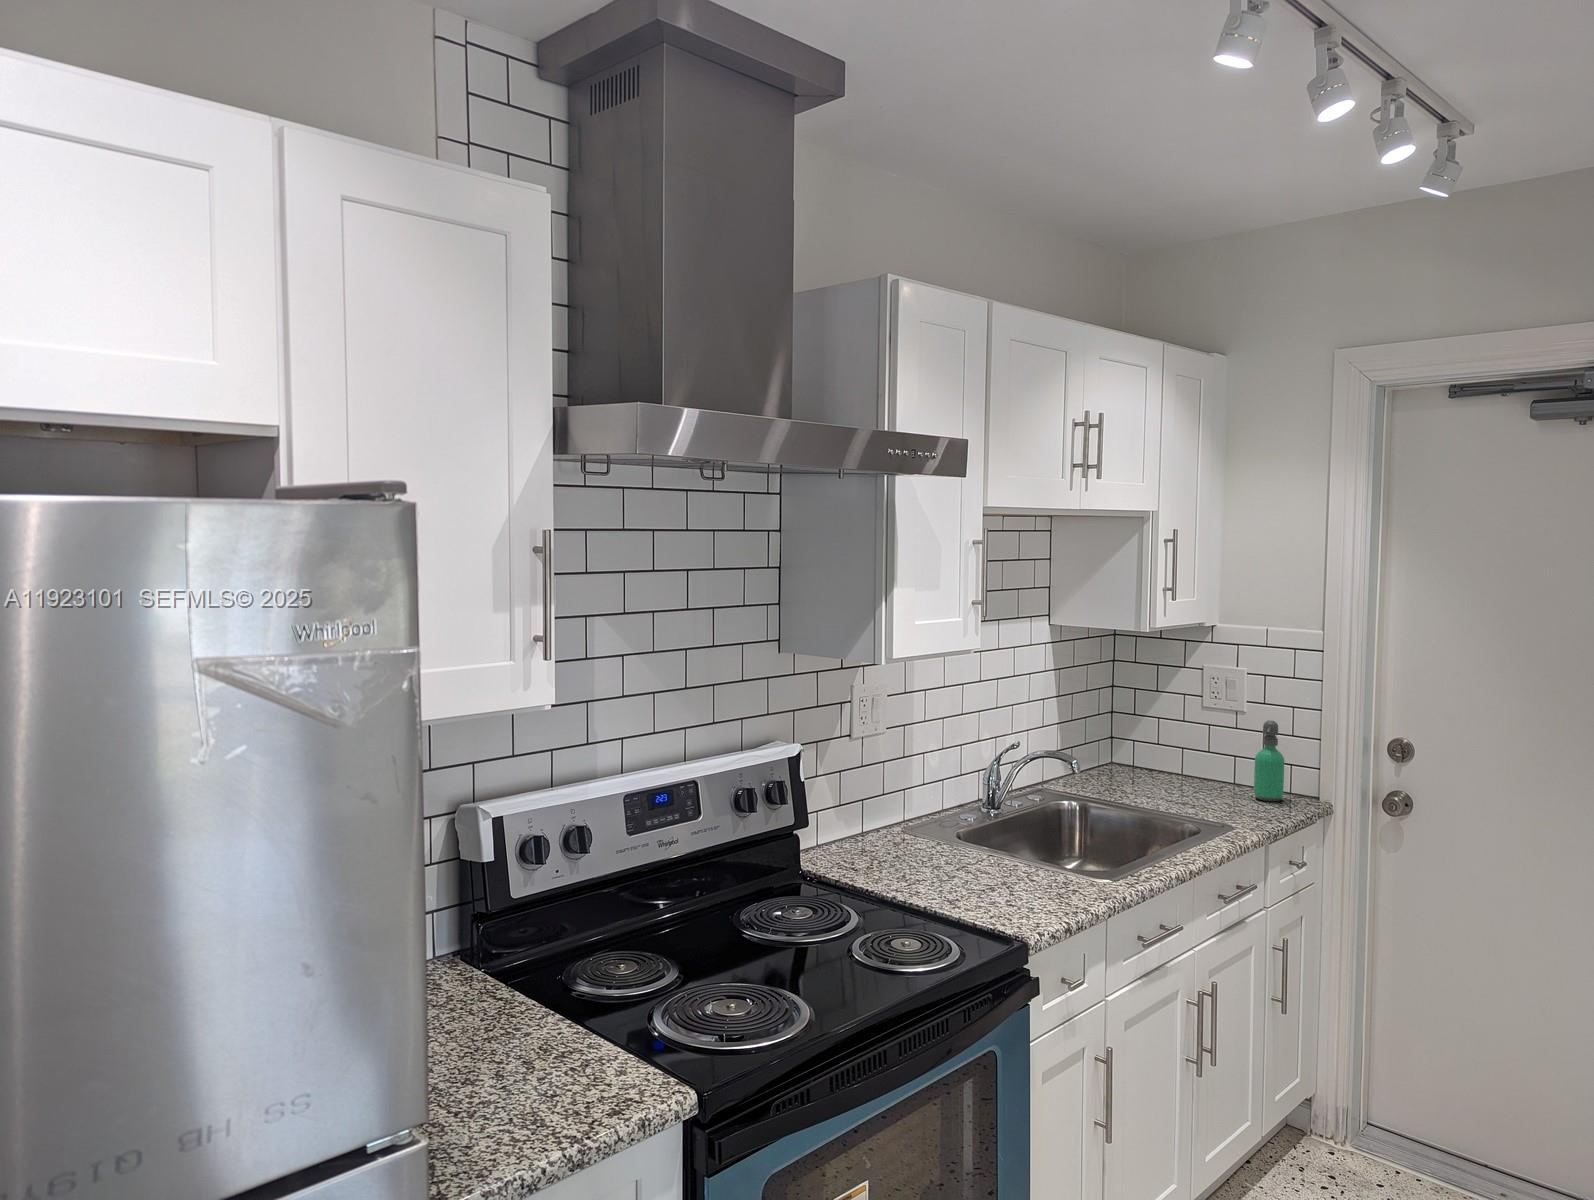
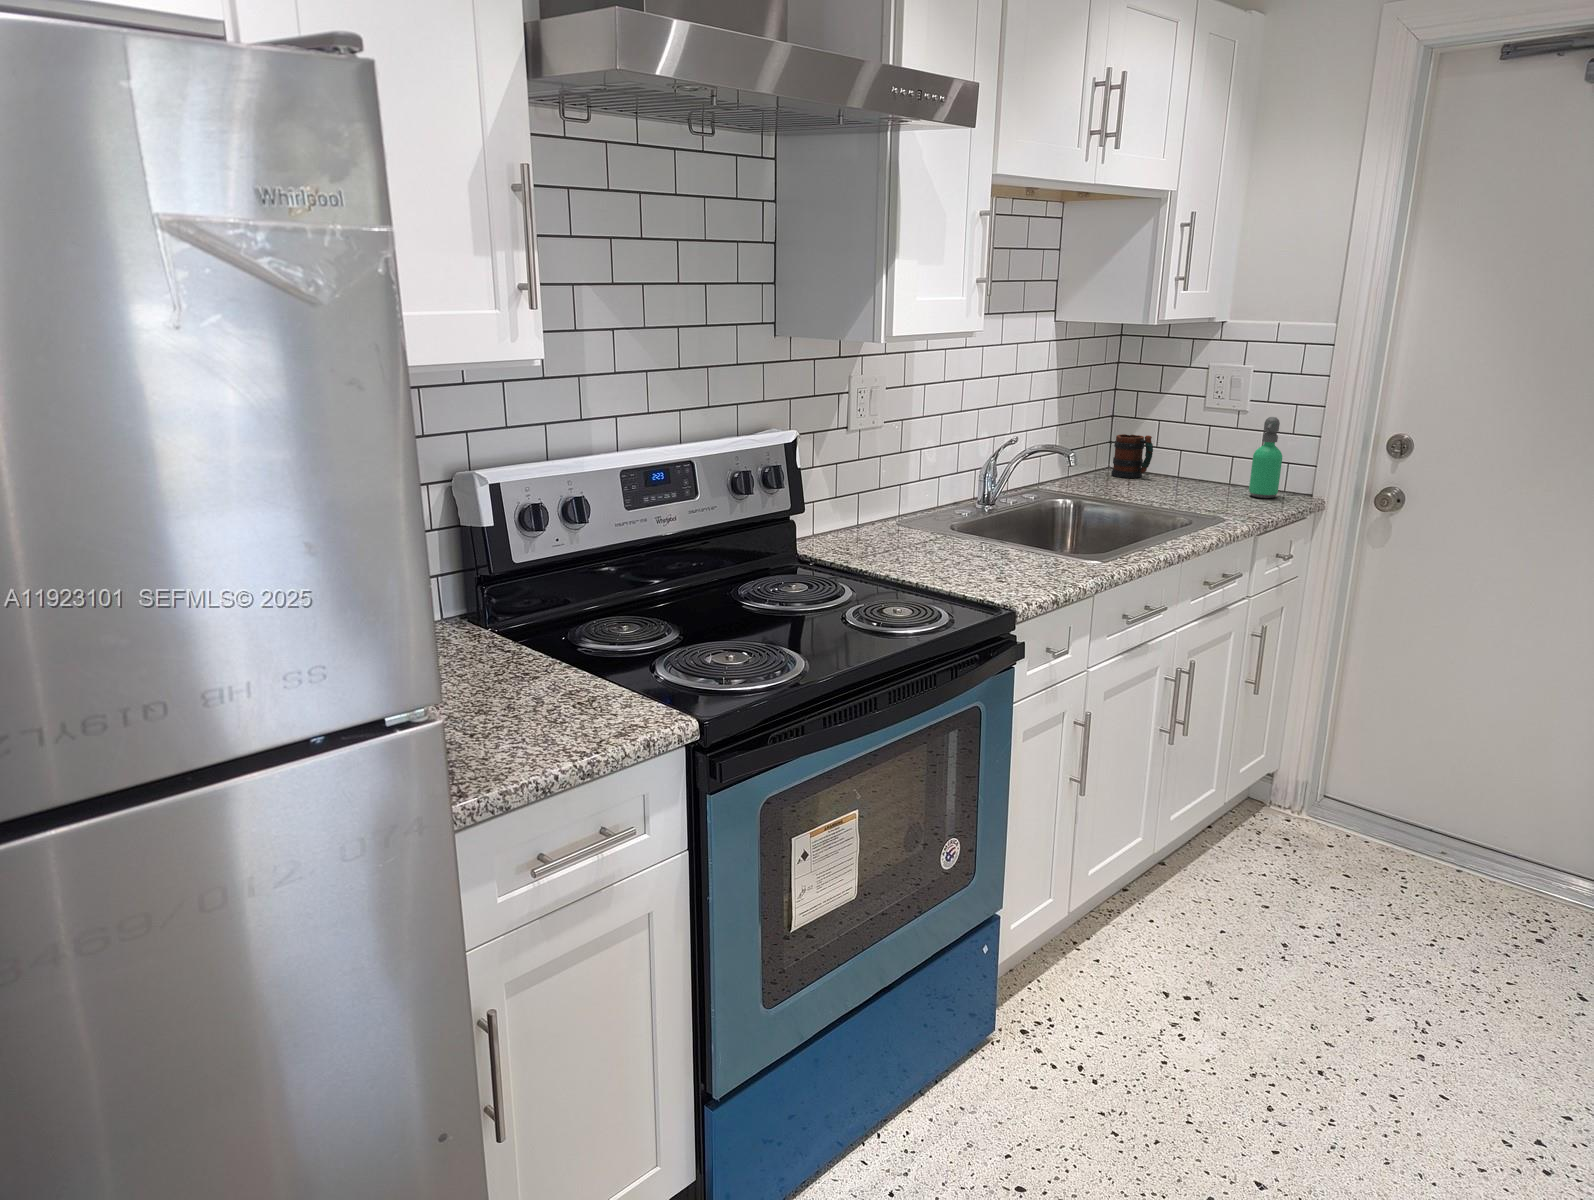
mug: none [1115,733,1155,777] -> present [1111,434,1153,478]

